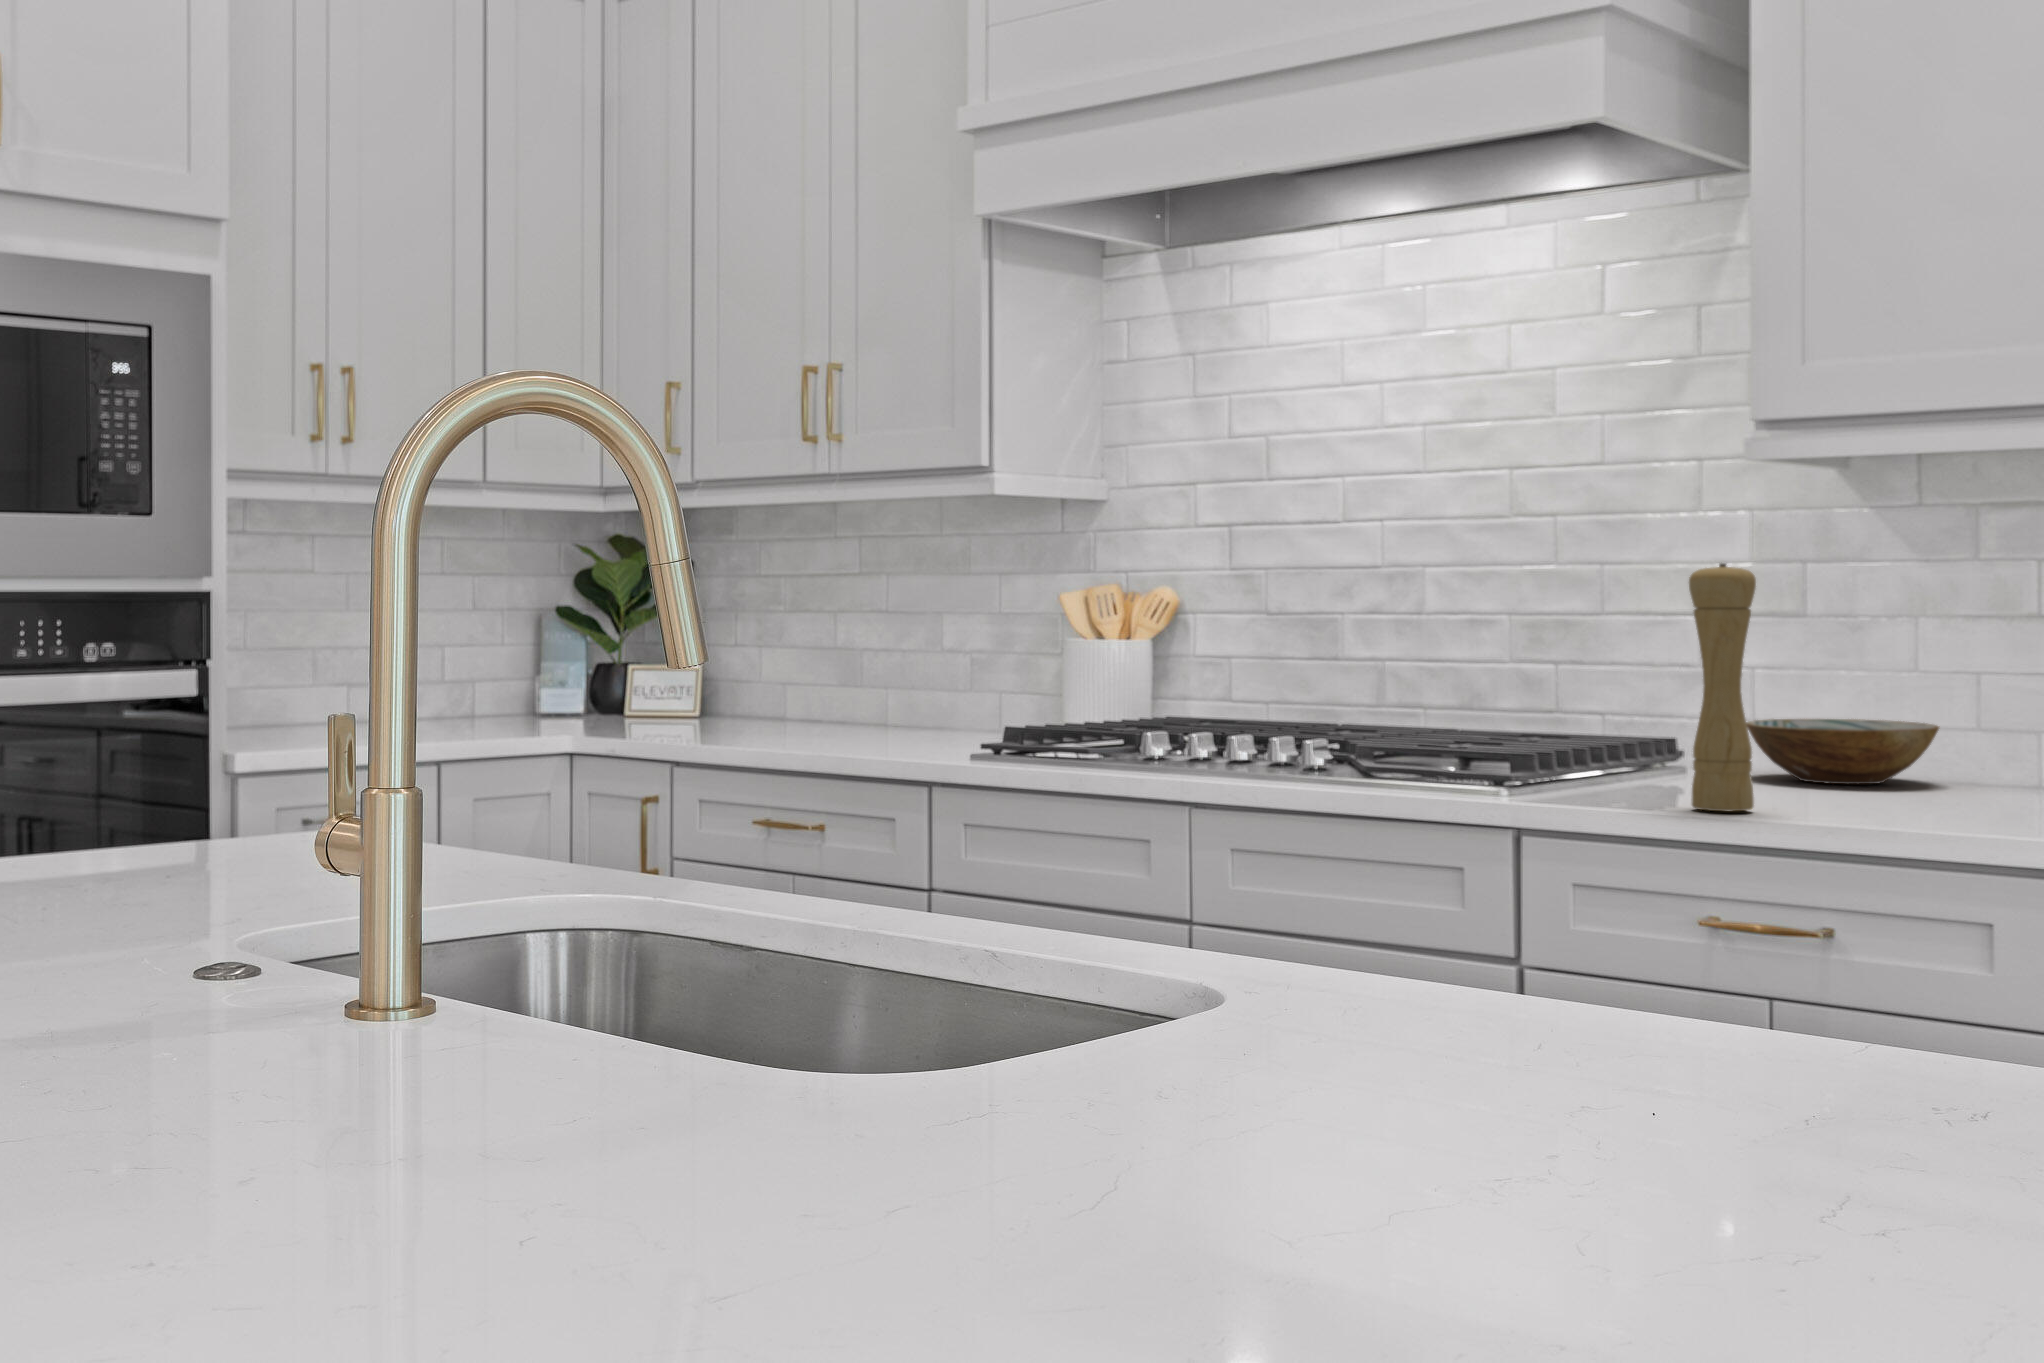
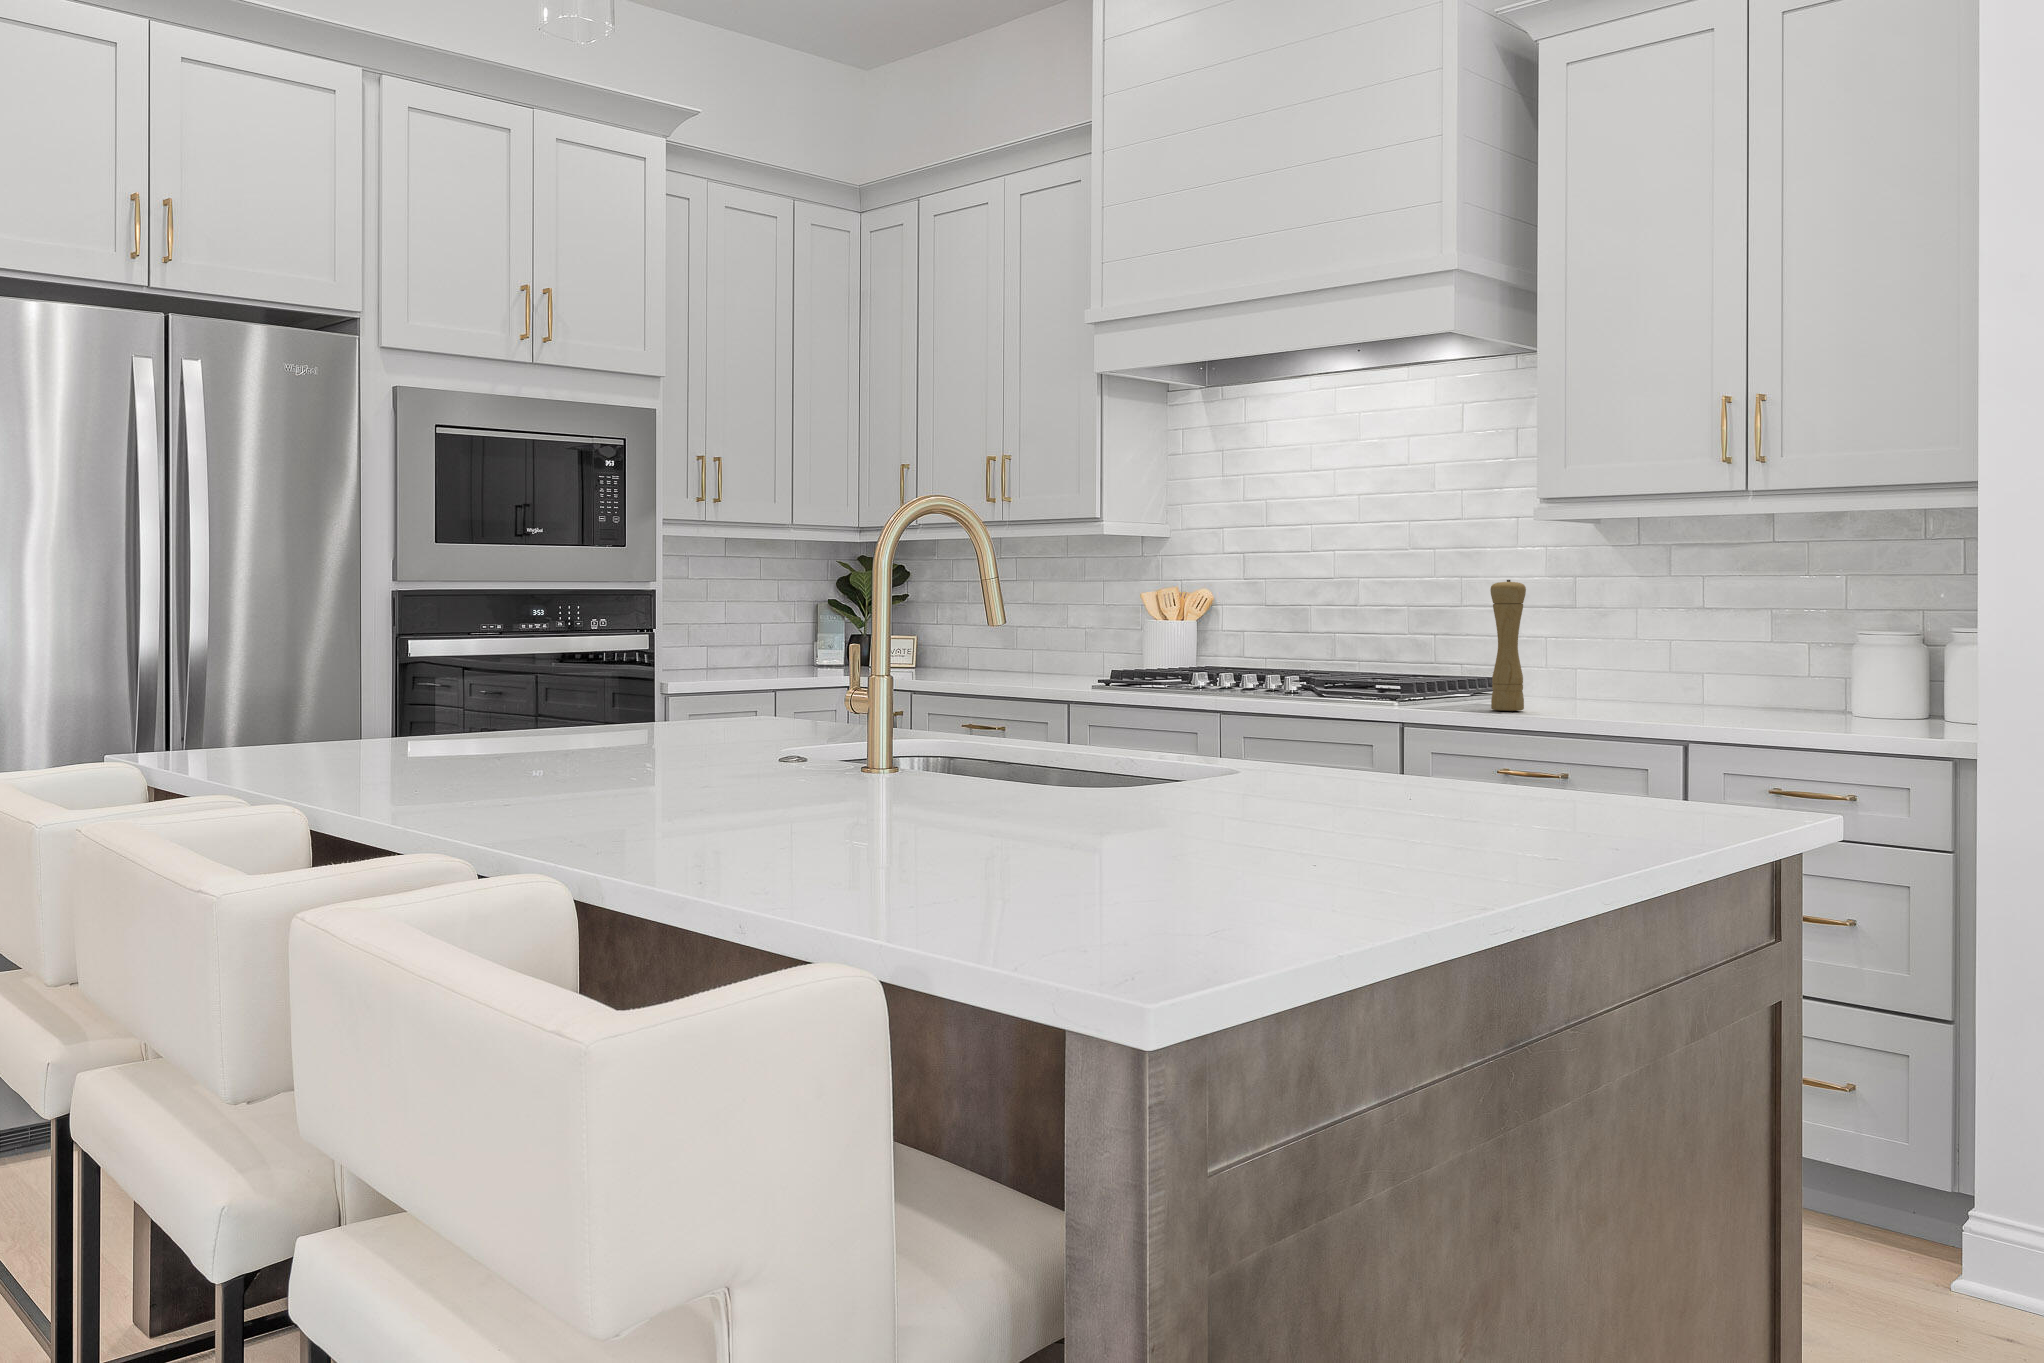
bowl: present [1746,719,1939,784] -> none [1535,666,1642,701]

